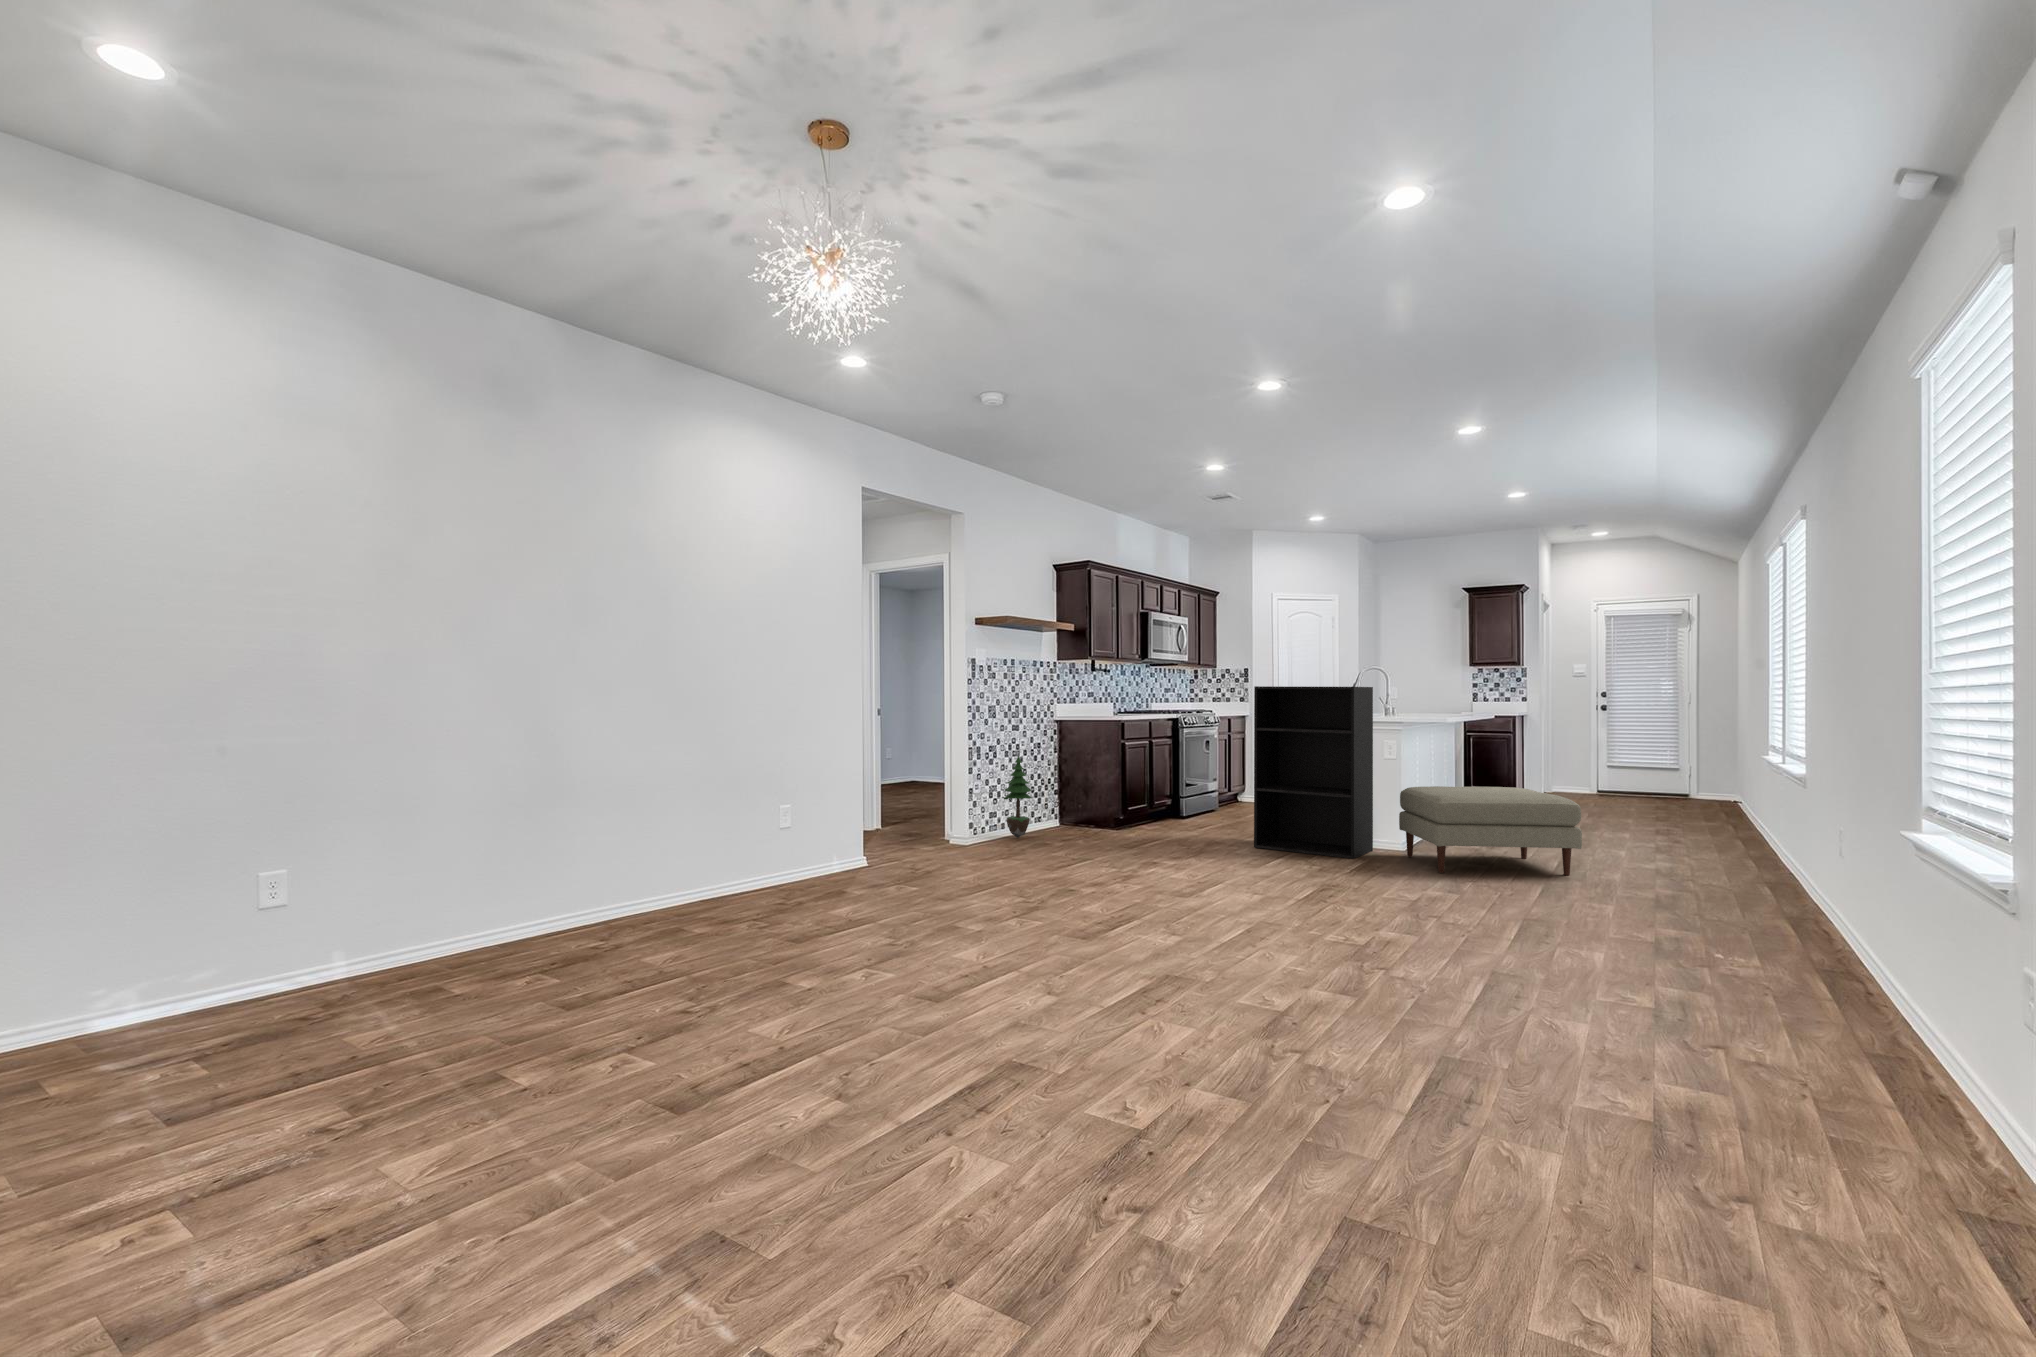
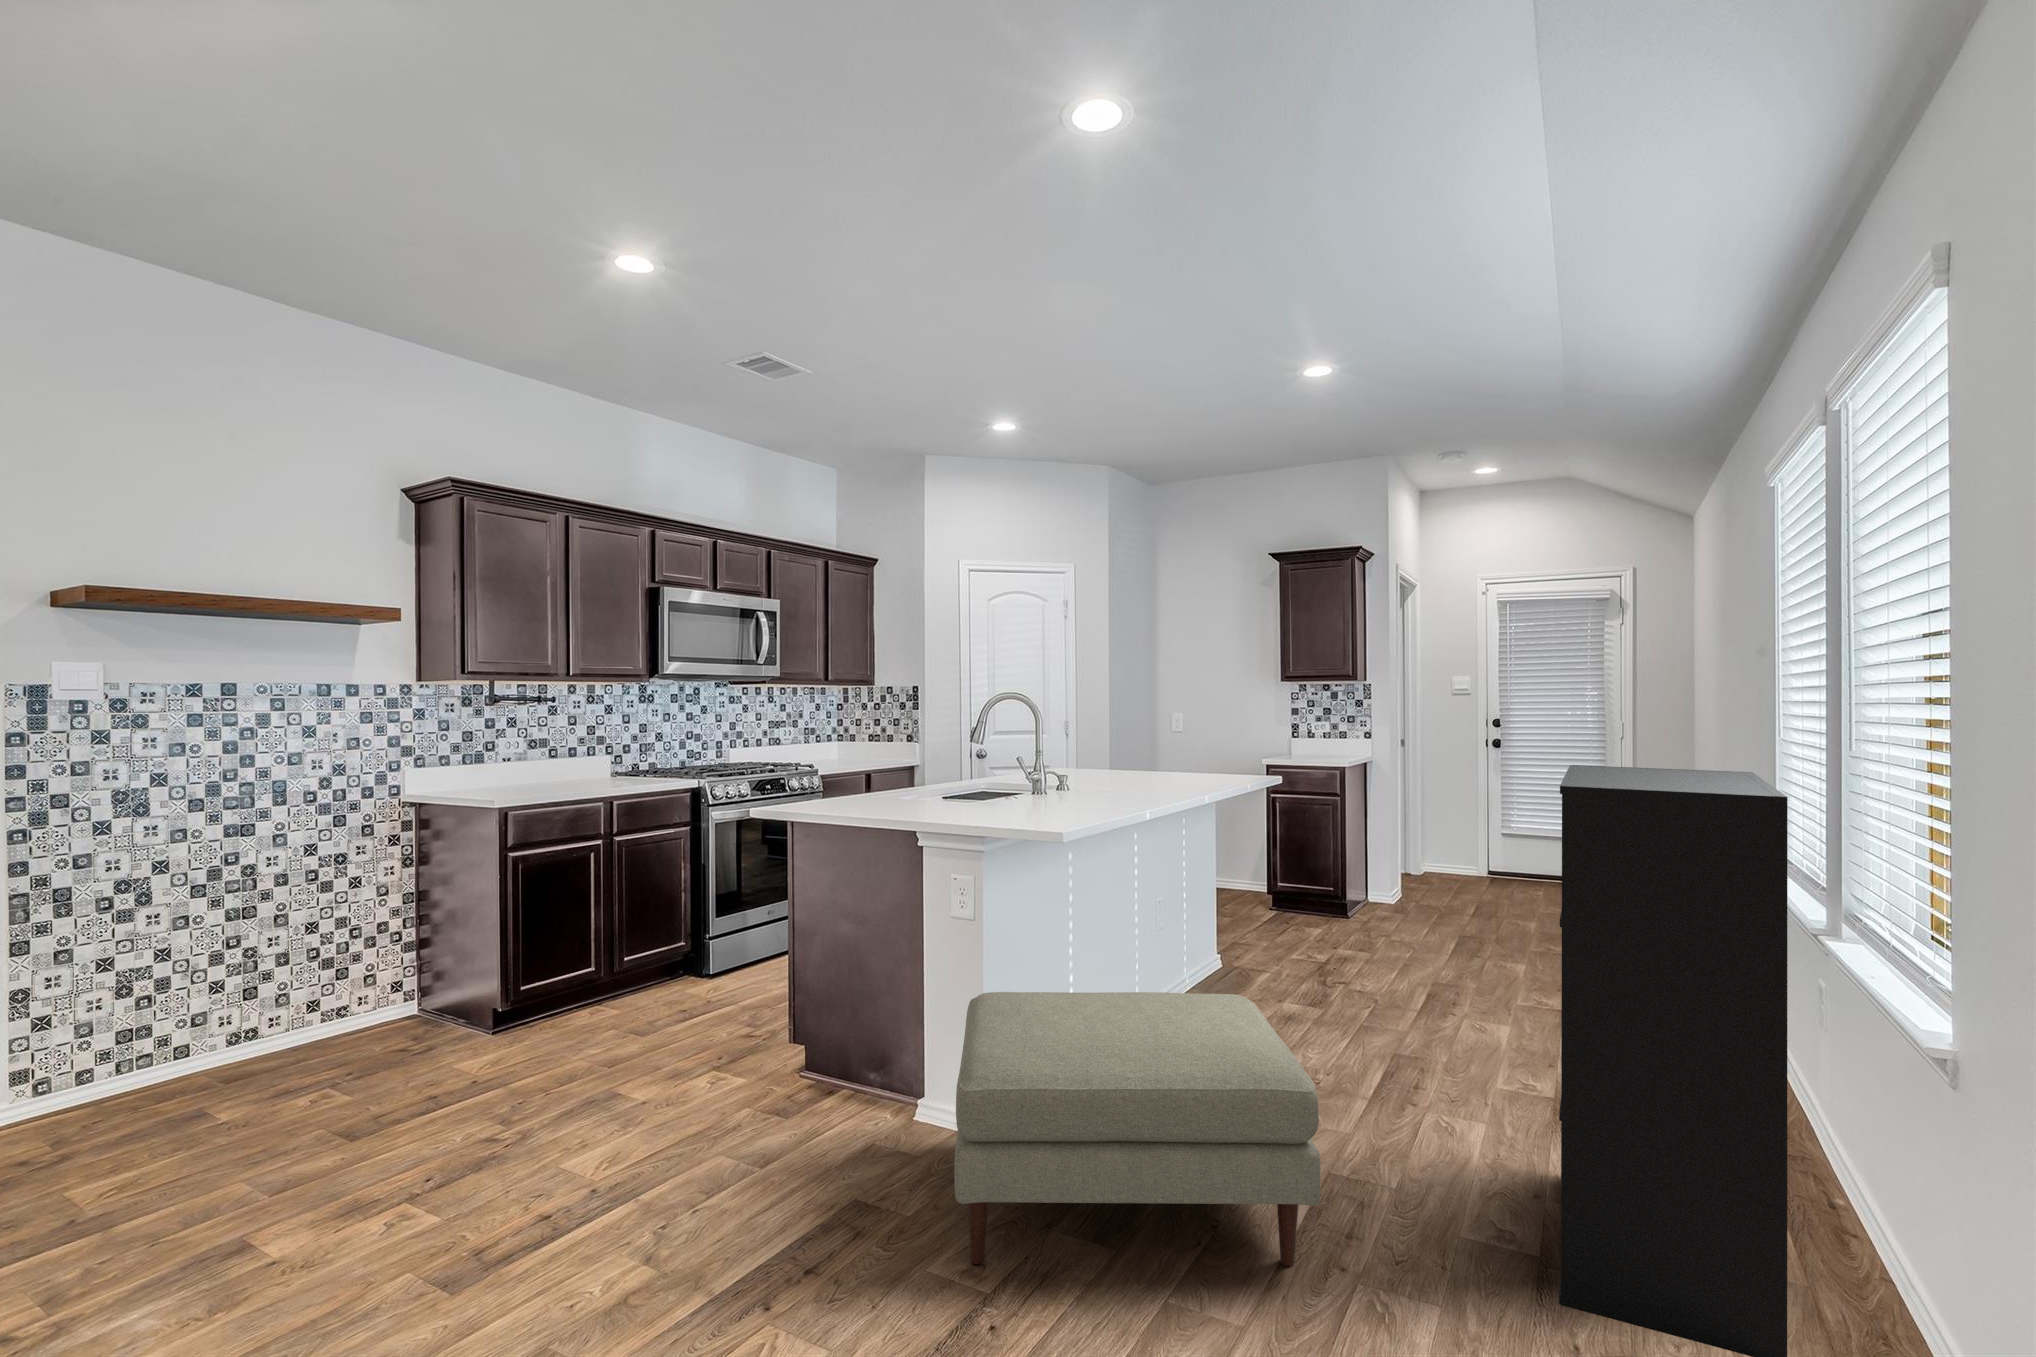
bookshelf: present [1254,686,1373,859] -> present [1559,765,1788,1357]
potted tree: present [1004,756,1032,837] -> none [180,897,259,1076]

